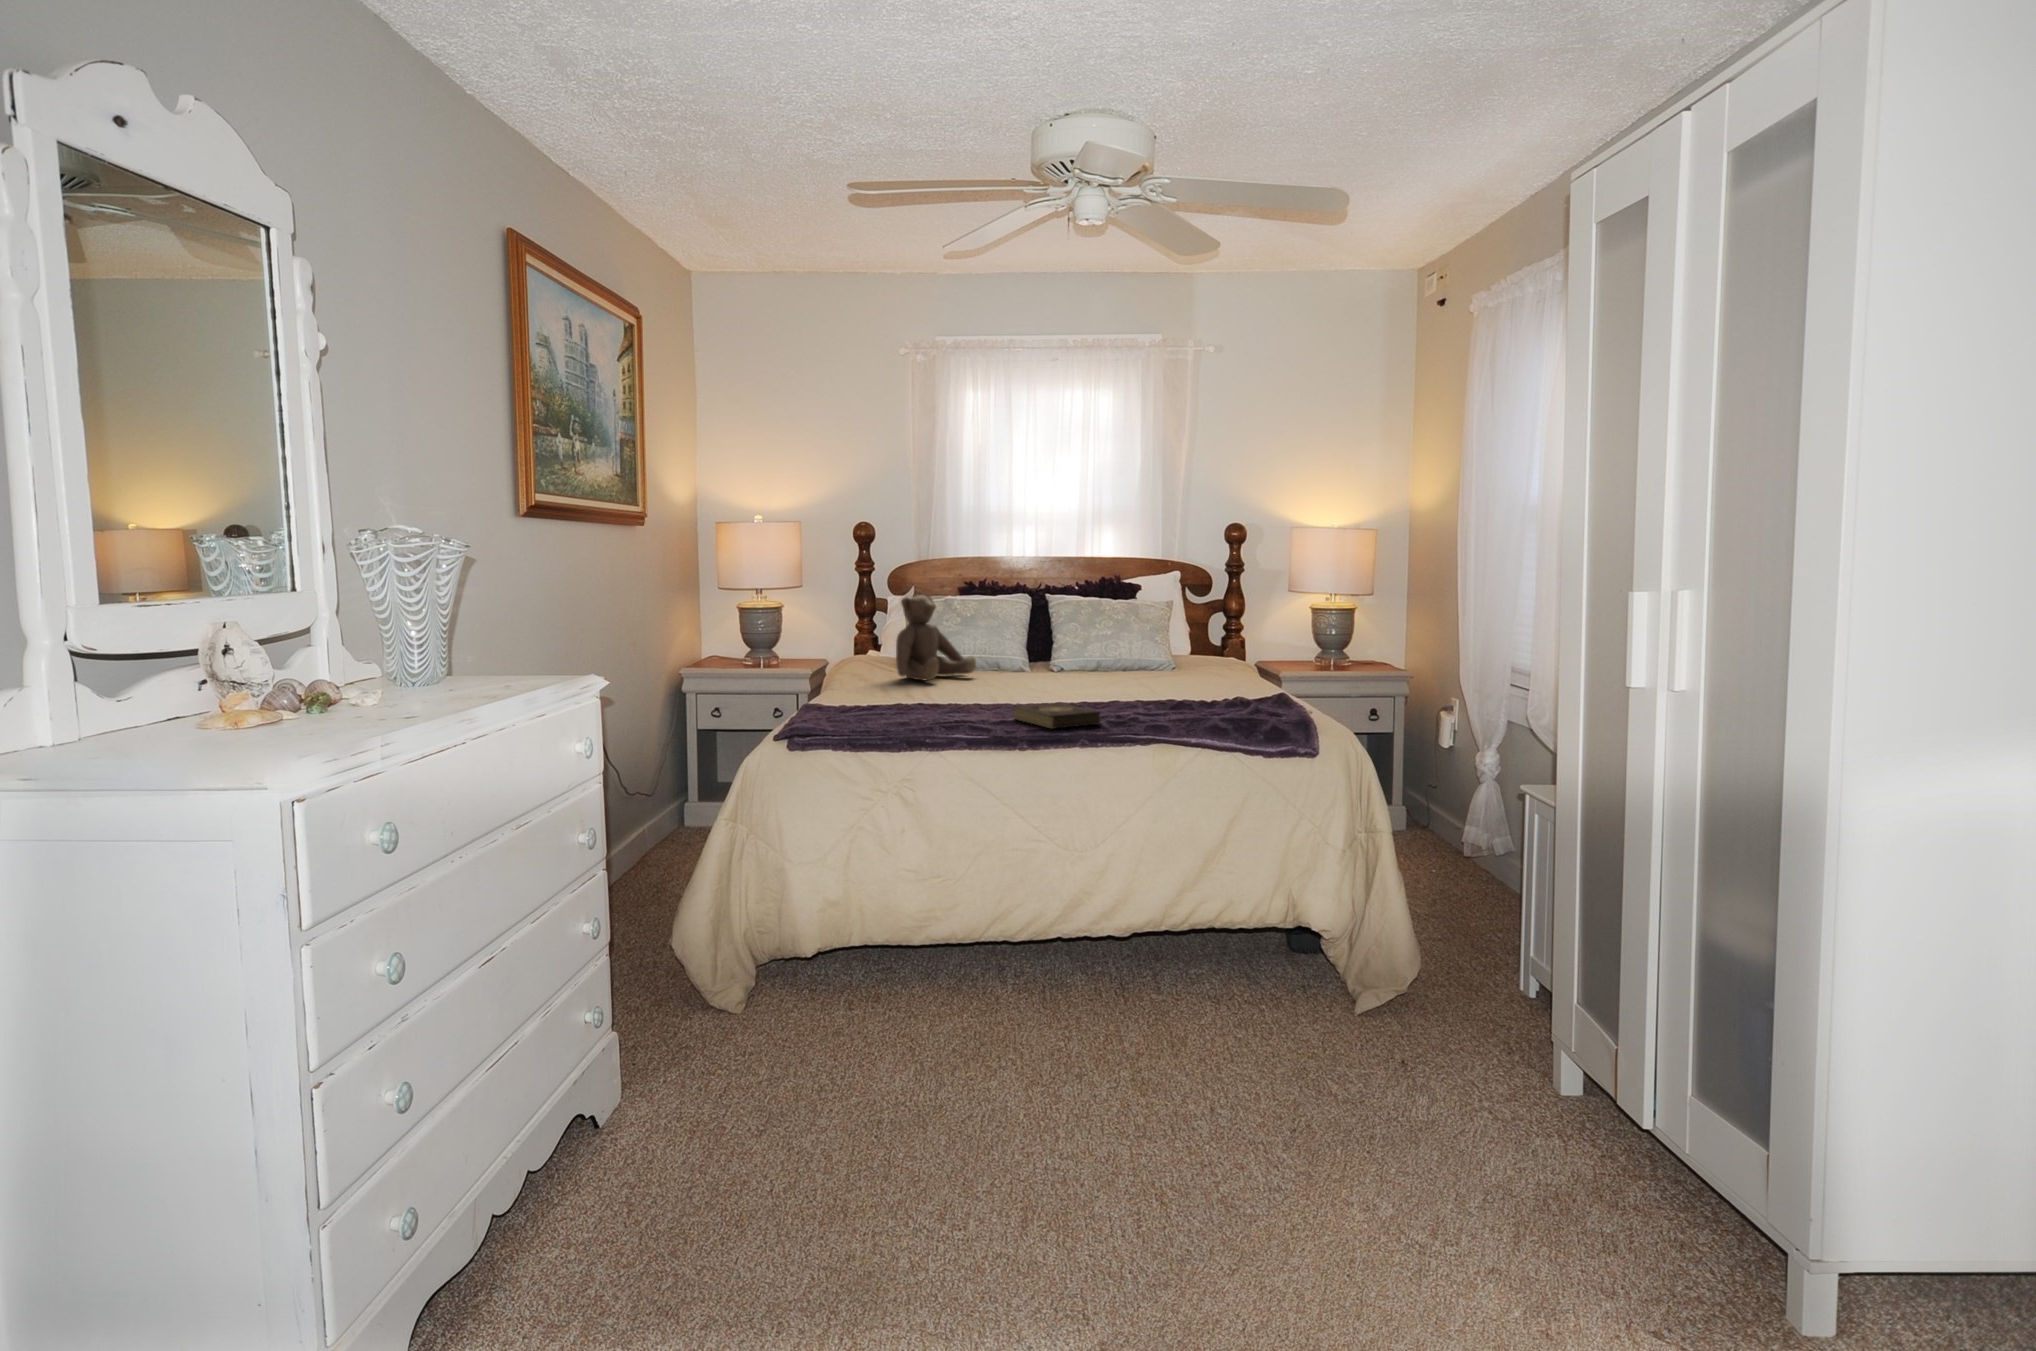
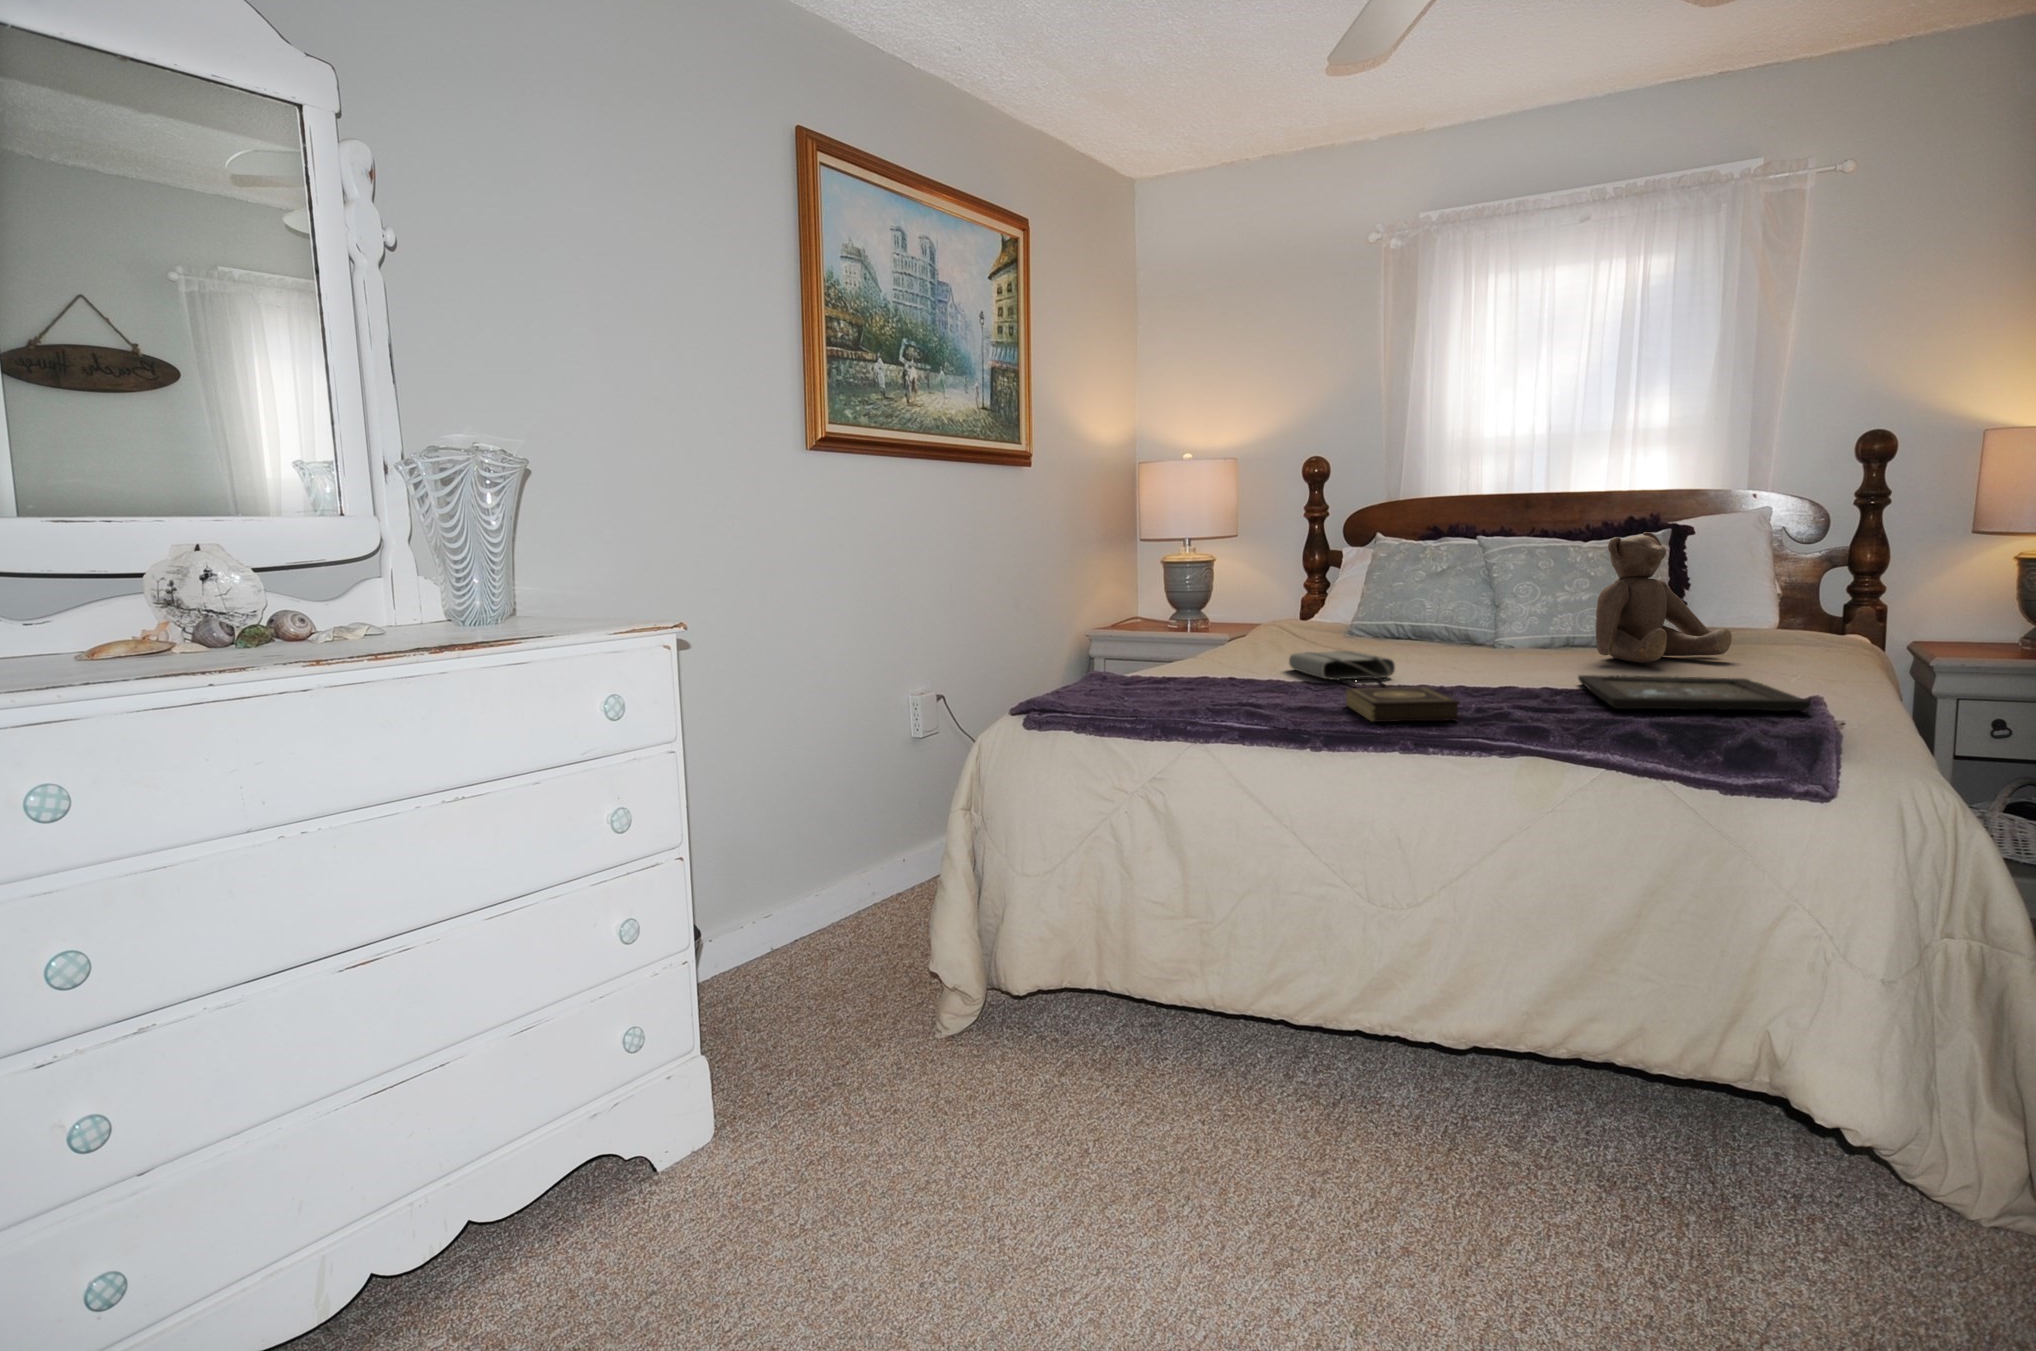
teddy bear: present [896,593,976,680] -> present [1596,532,1732,663]
tote bag: none [928,680,1023,702] -> present [1289,651,1395,680]
tray: none [1131,688,1277,711] -> present [1578,675,1811,711]

